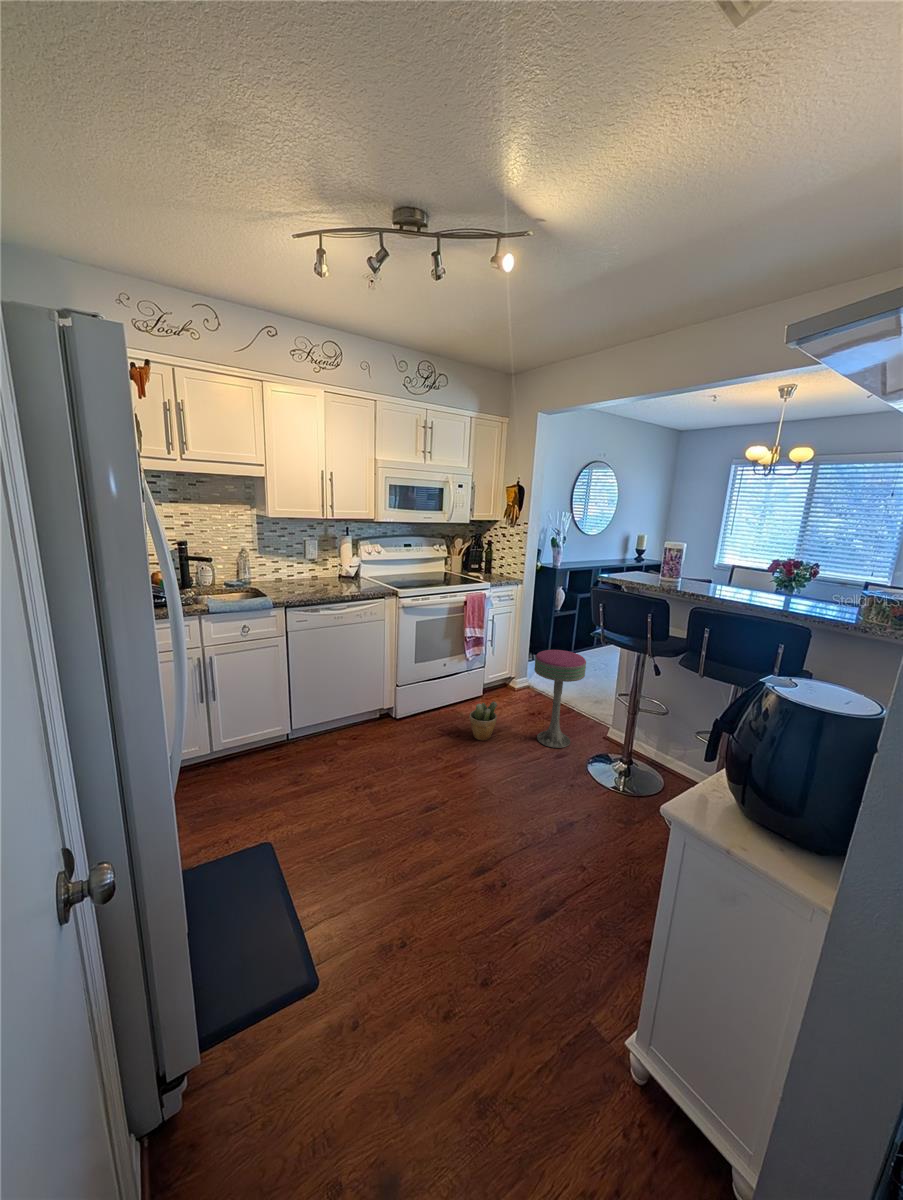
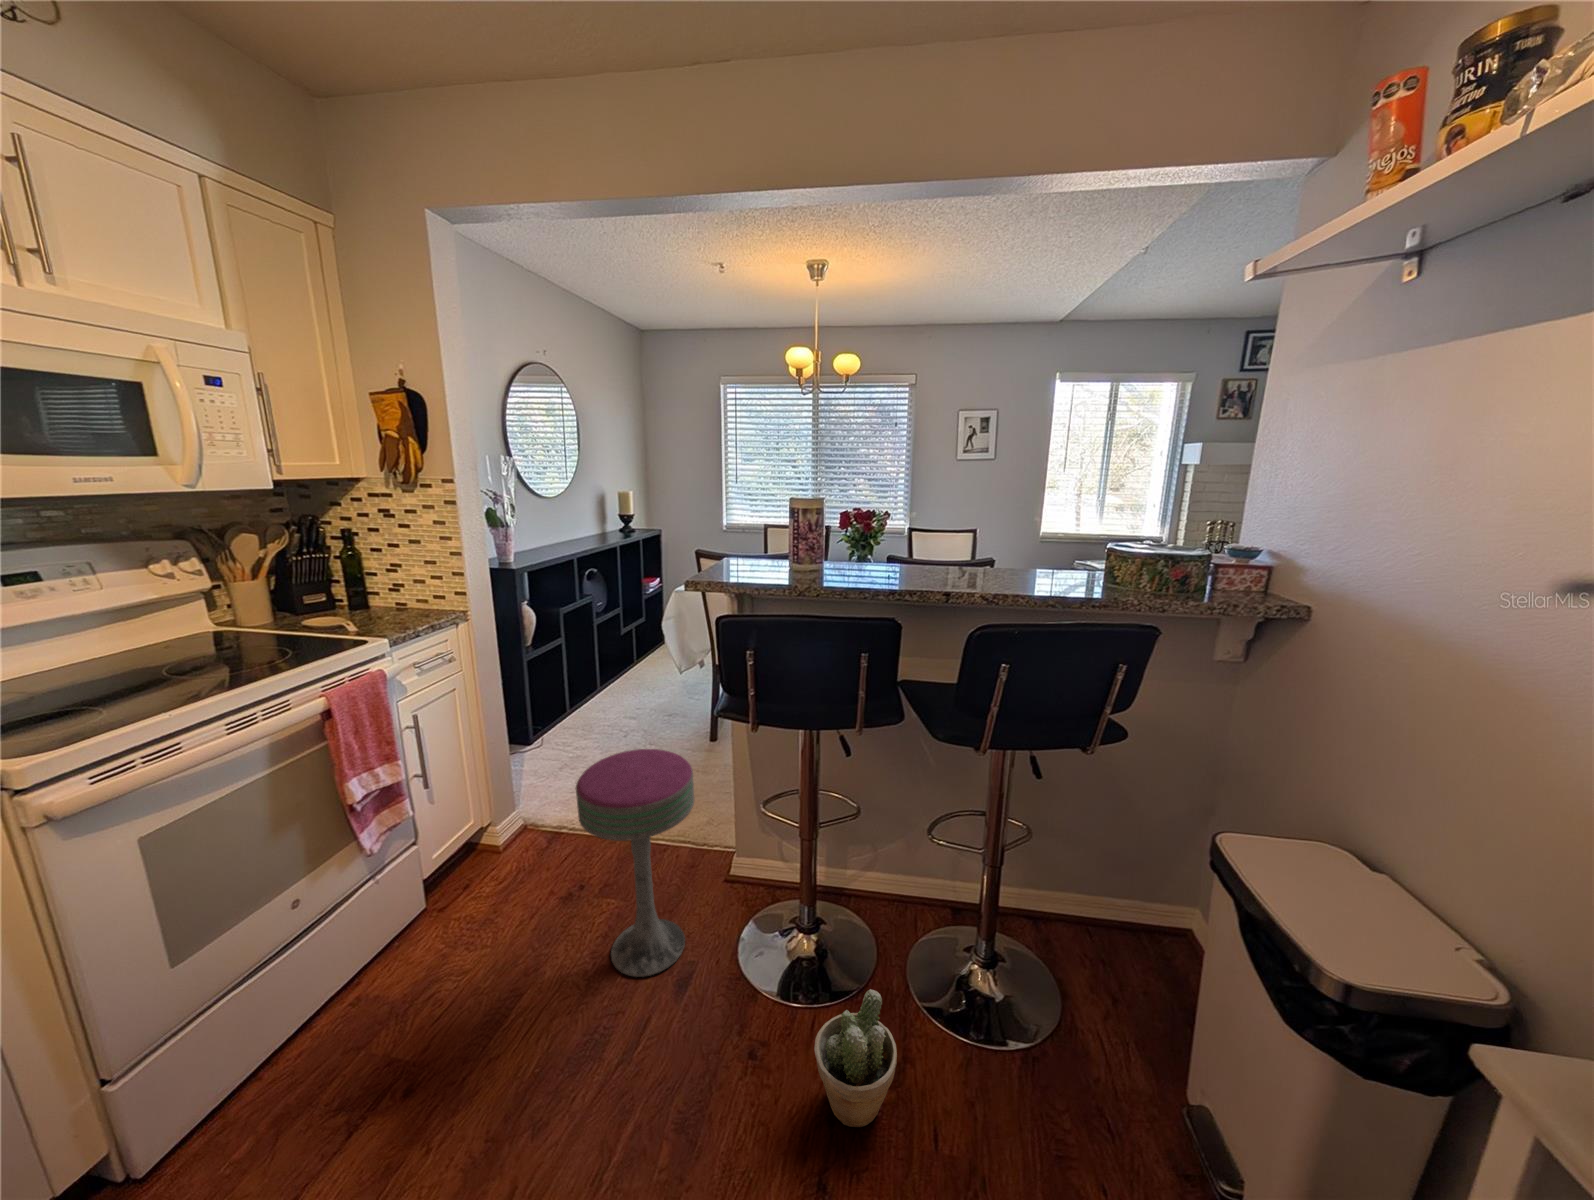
potted plant: present [470,702,497,741] -> present [814,989,897,1127]

